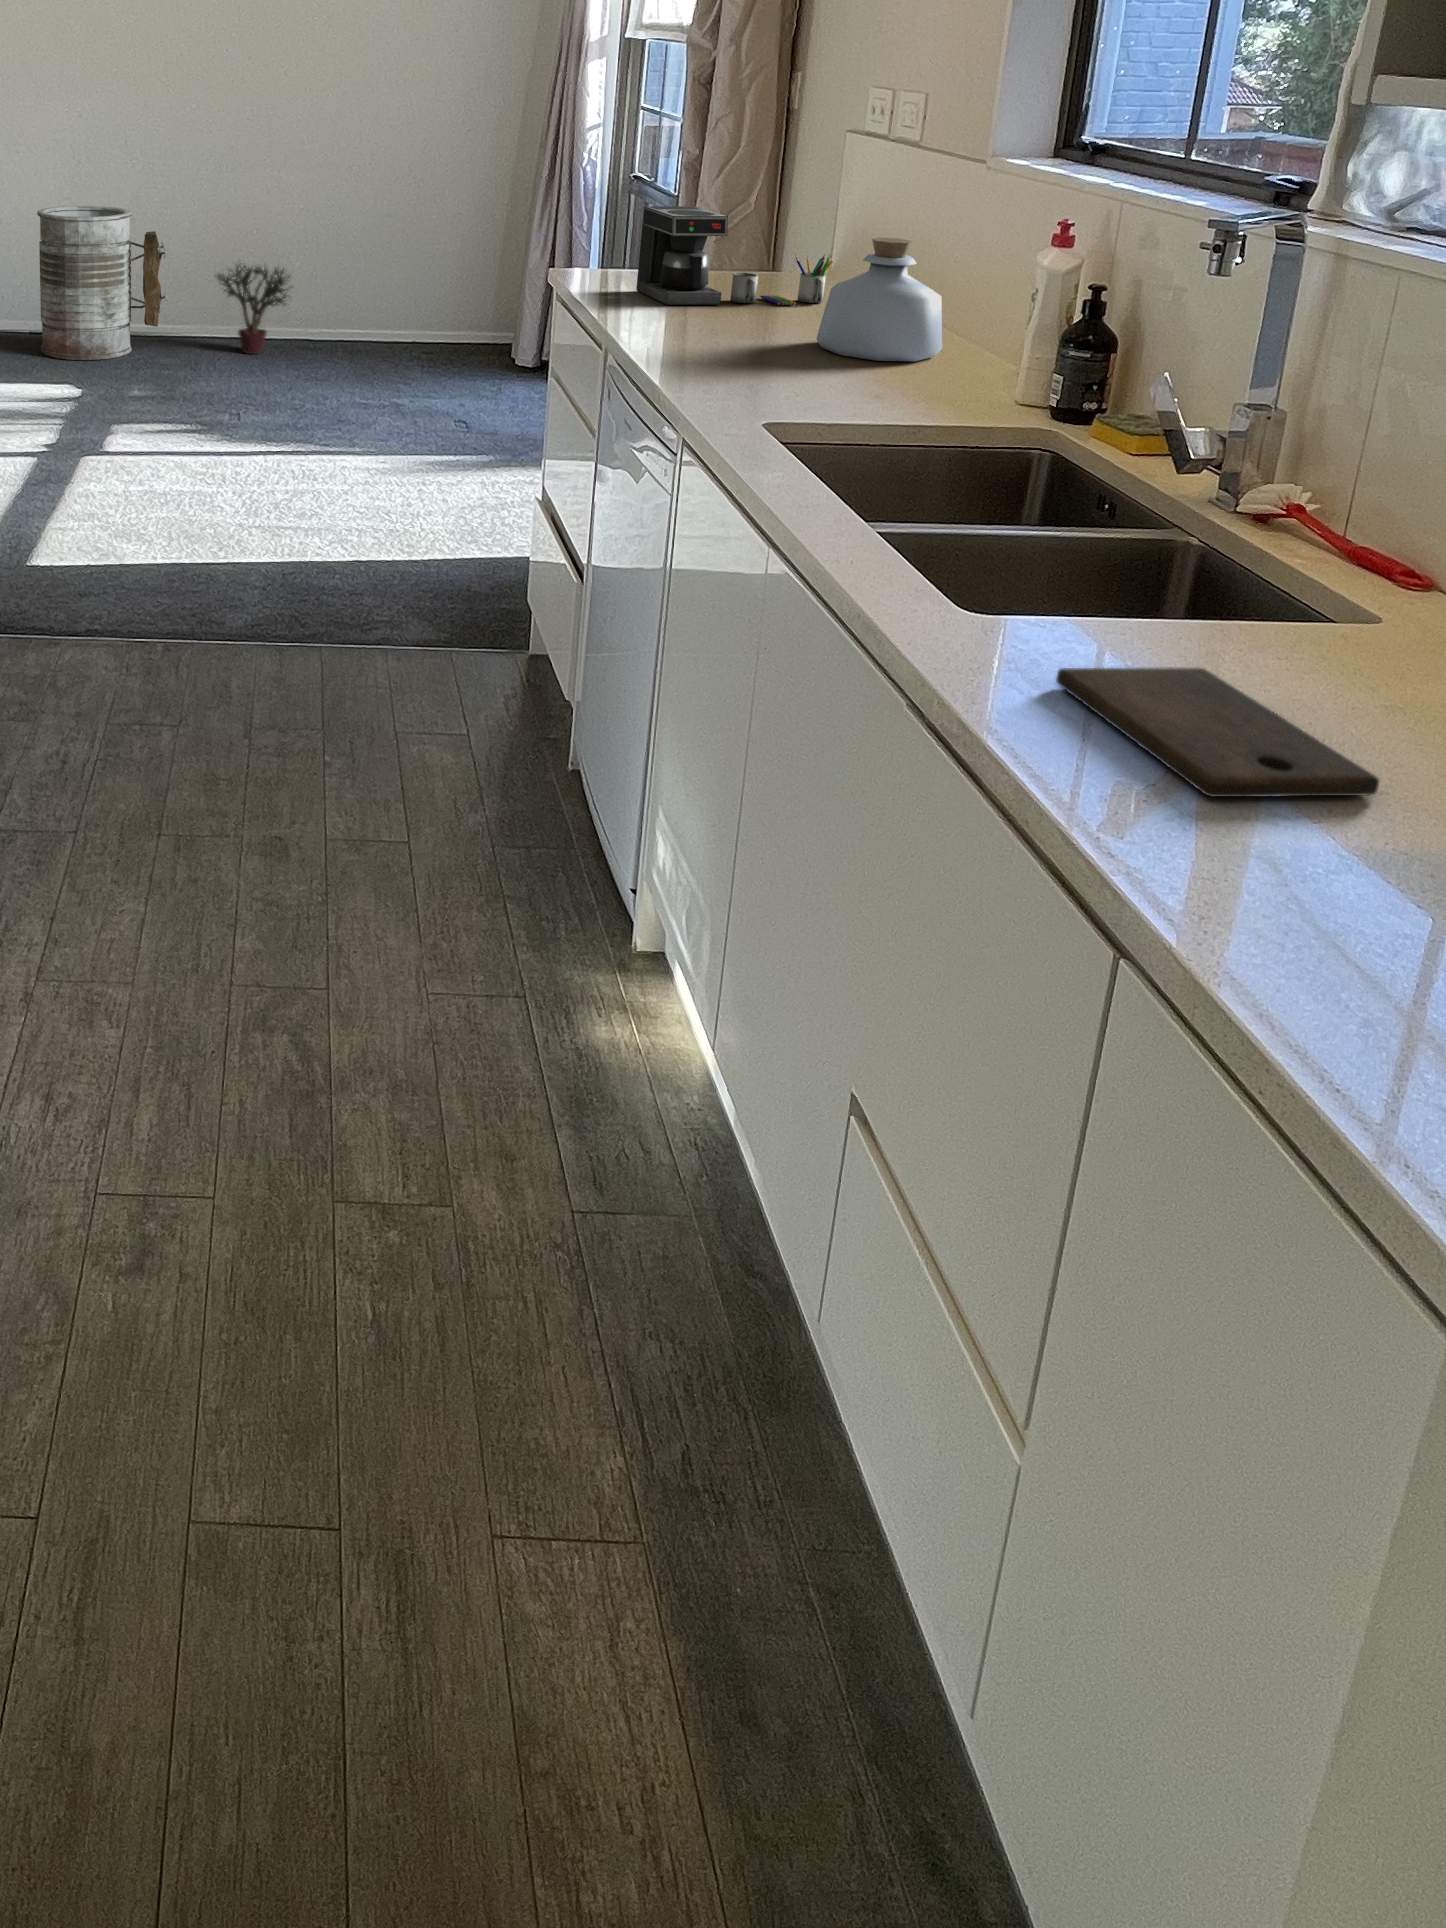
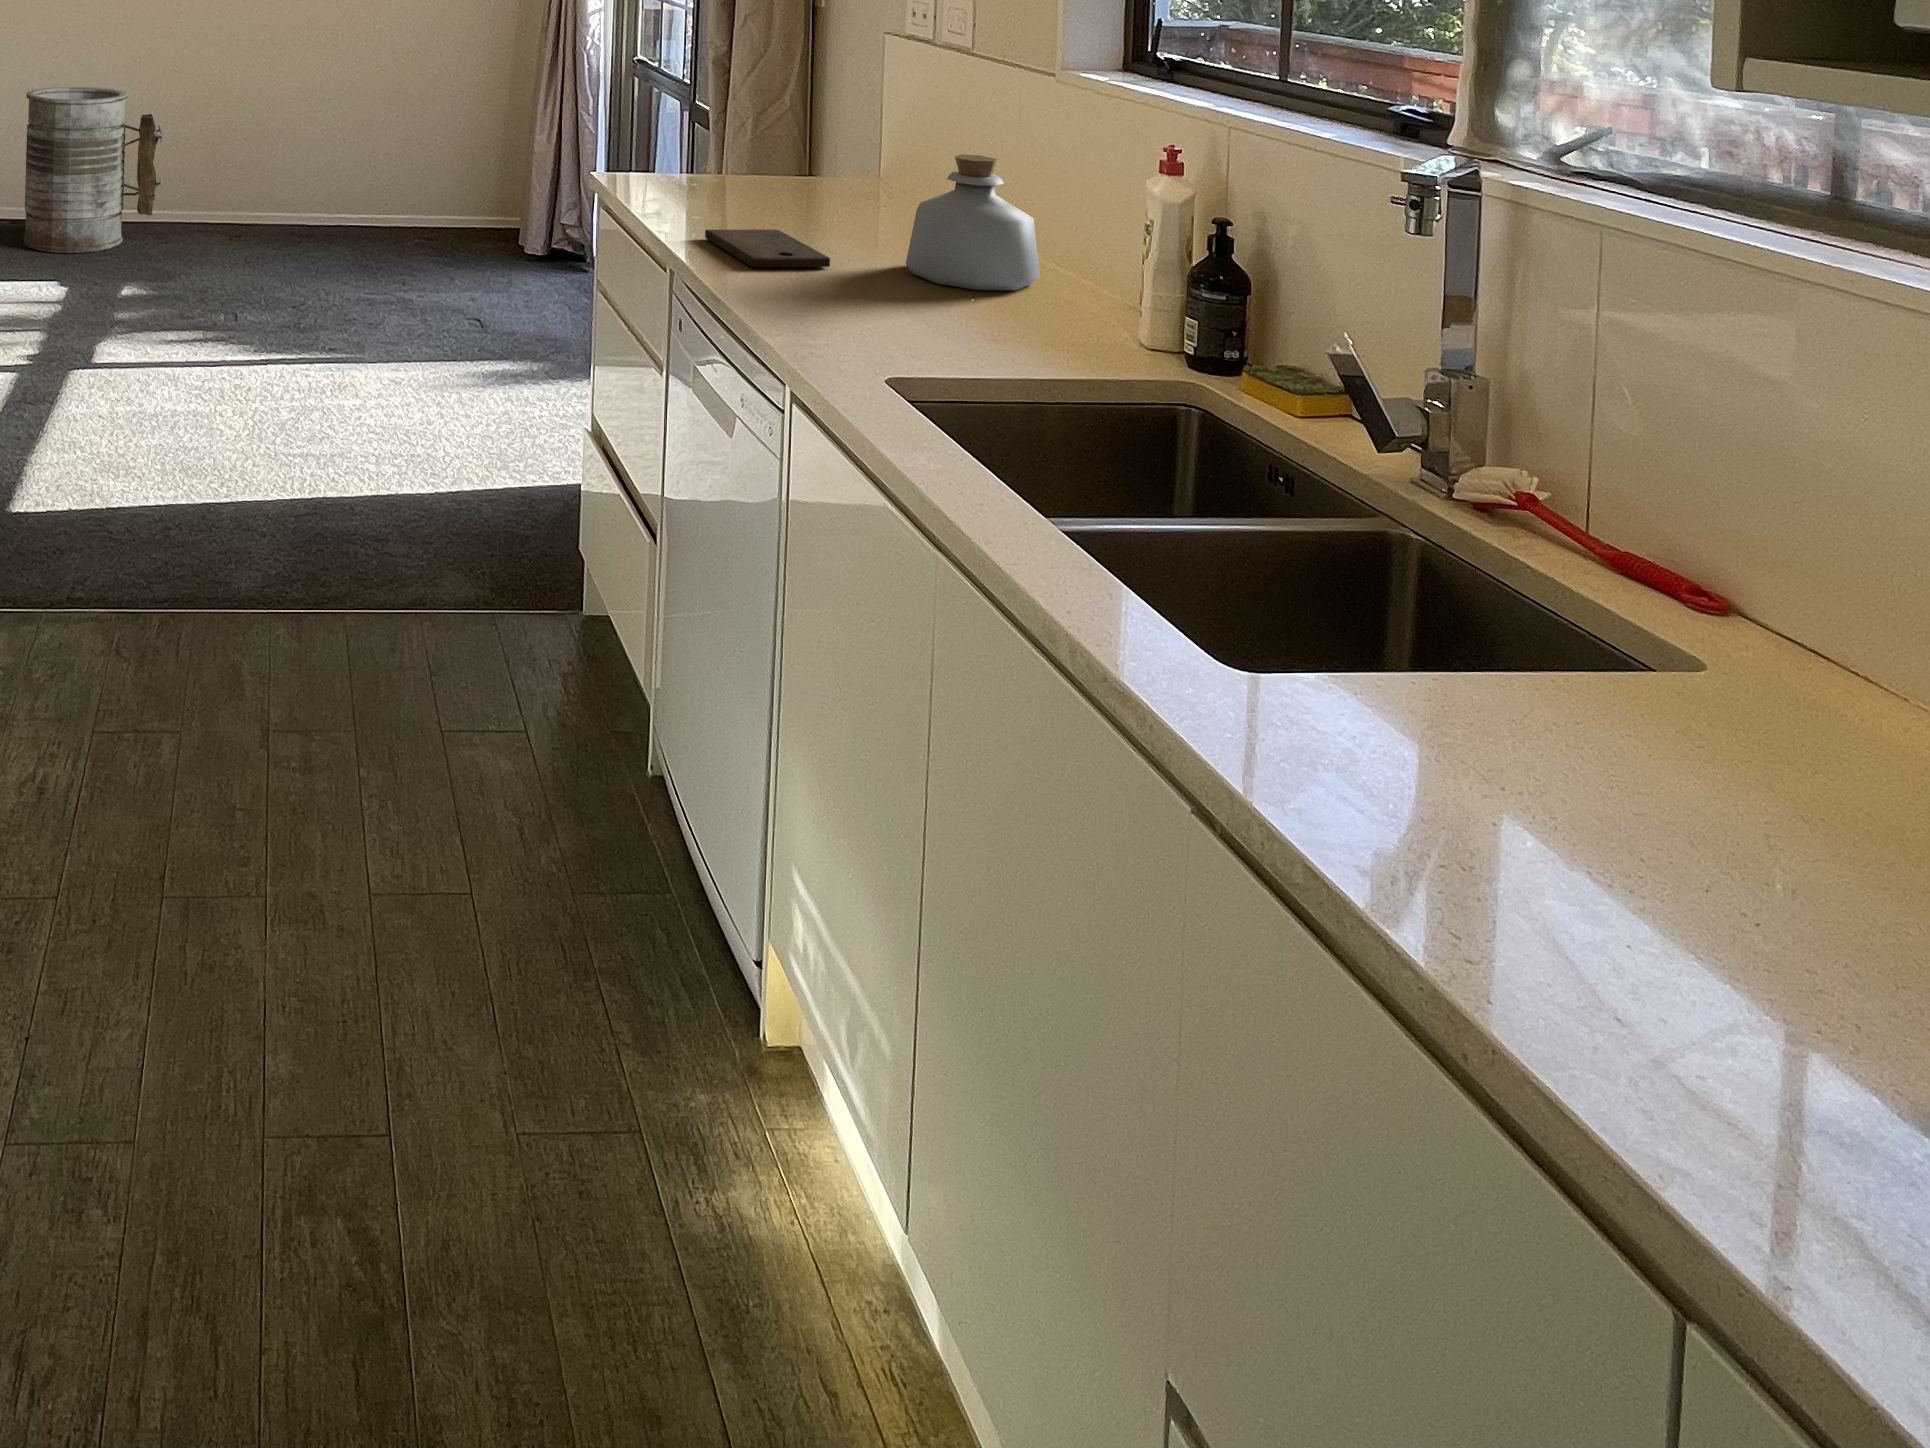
coffee maker: present [636,206,833,305] -> none [694,112,897,219]
potted plant: present [217,263,289,354] -> none [213,143,298,244]
cutting board: present [1056,667,1379,797] -> present [705,229,830,267]

